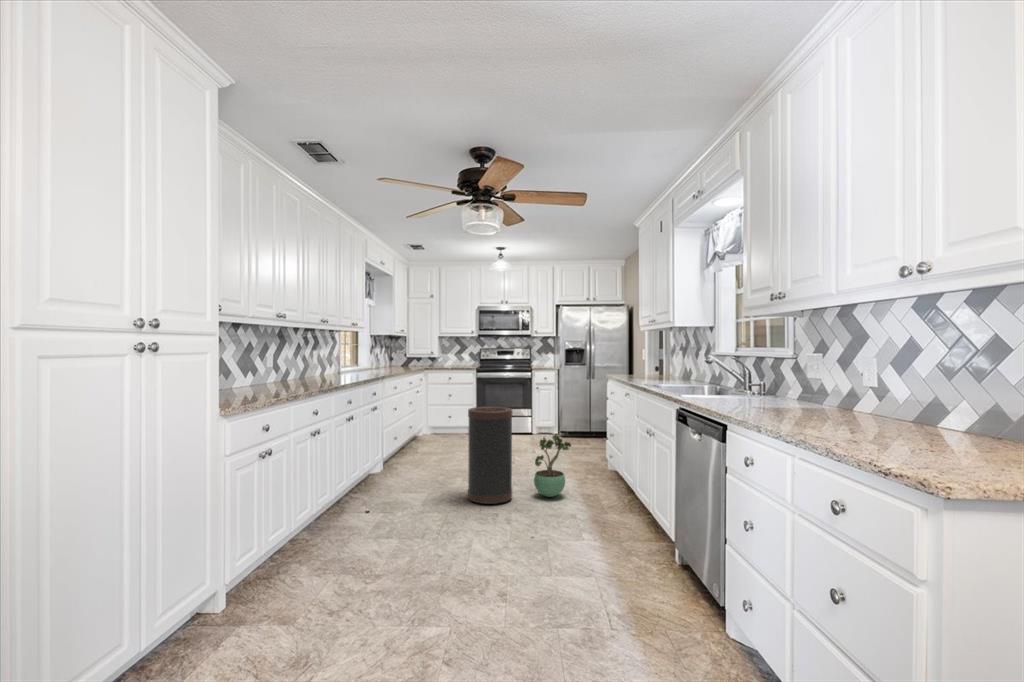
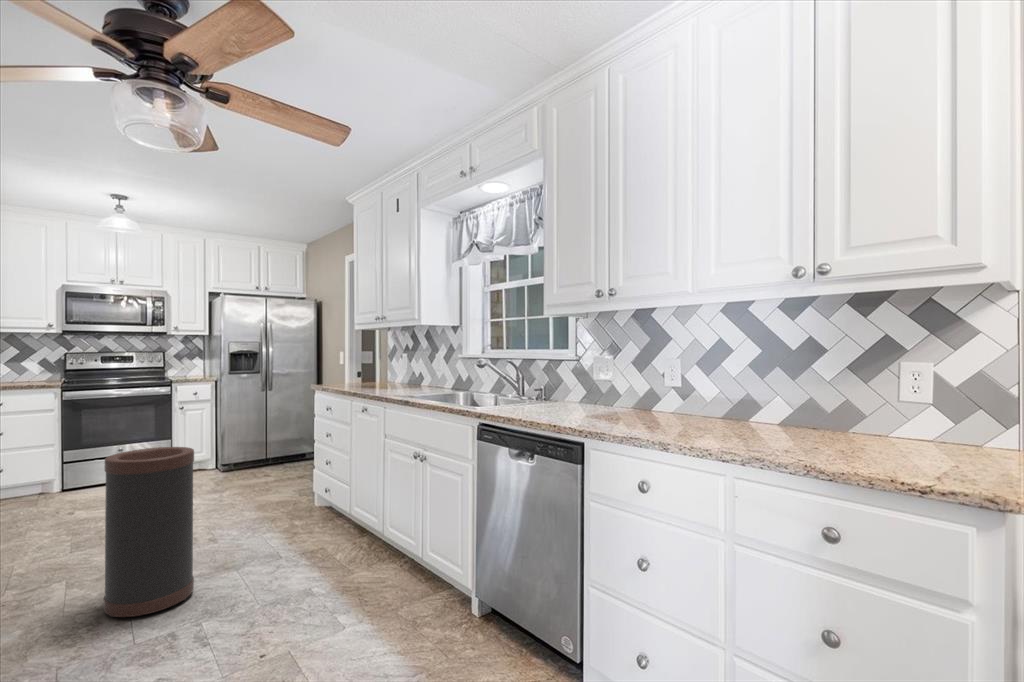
potted plant: present [534,434,571,497] -> none [228,475,287,570]

